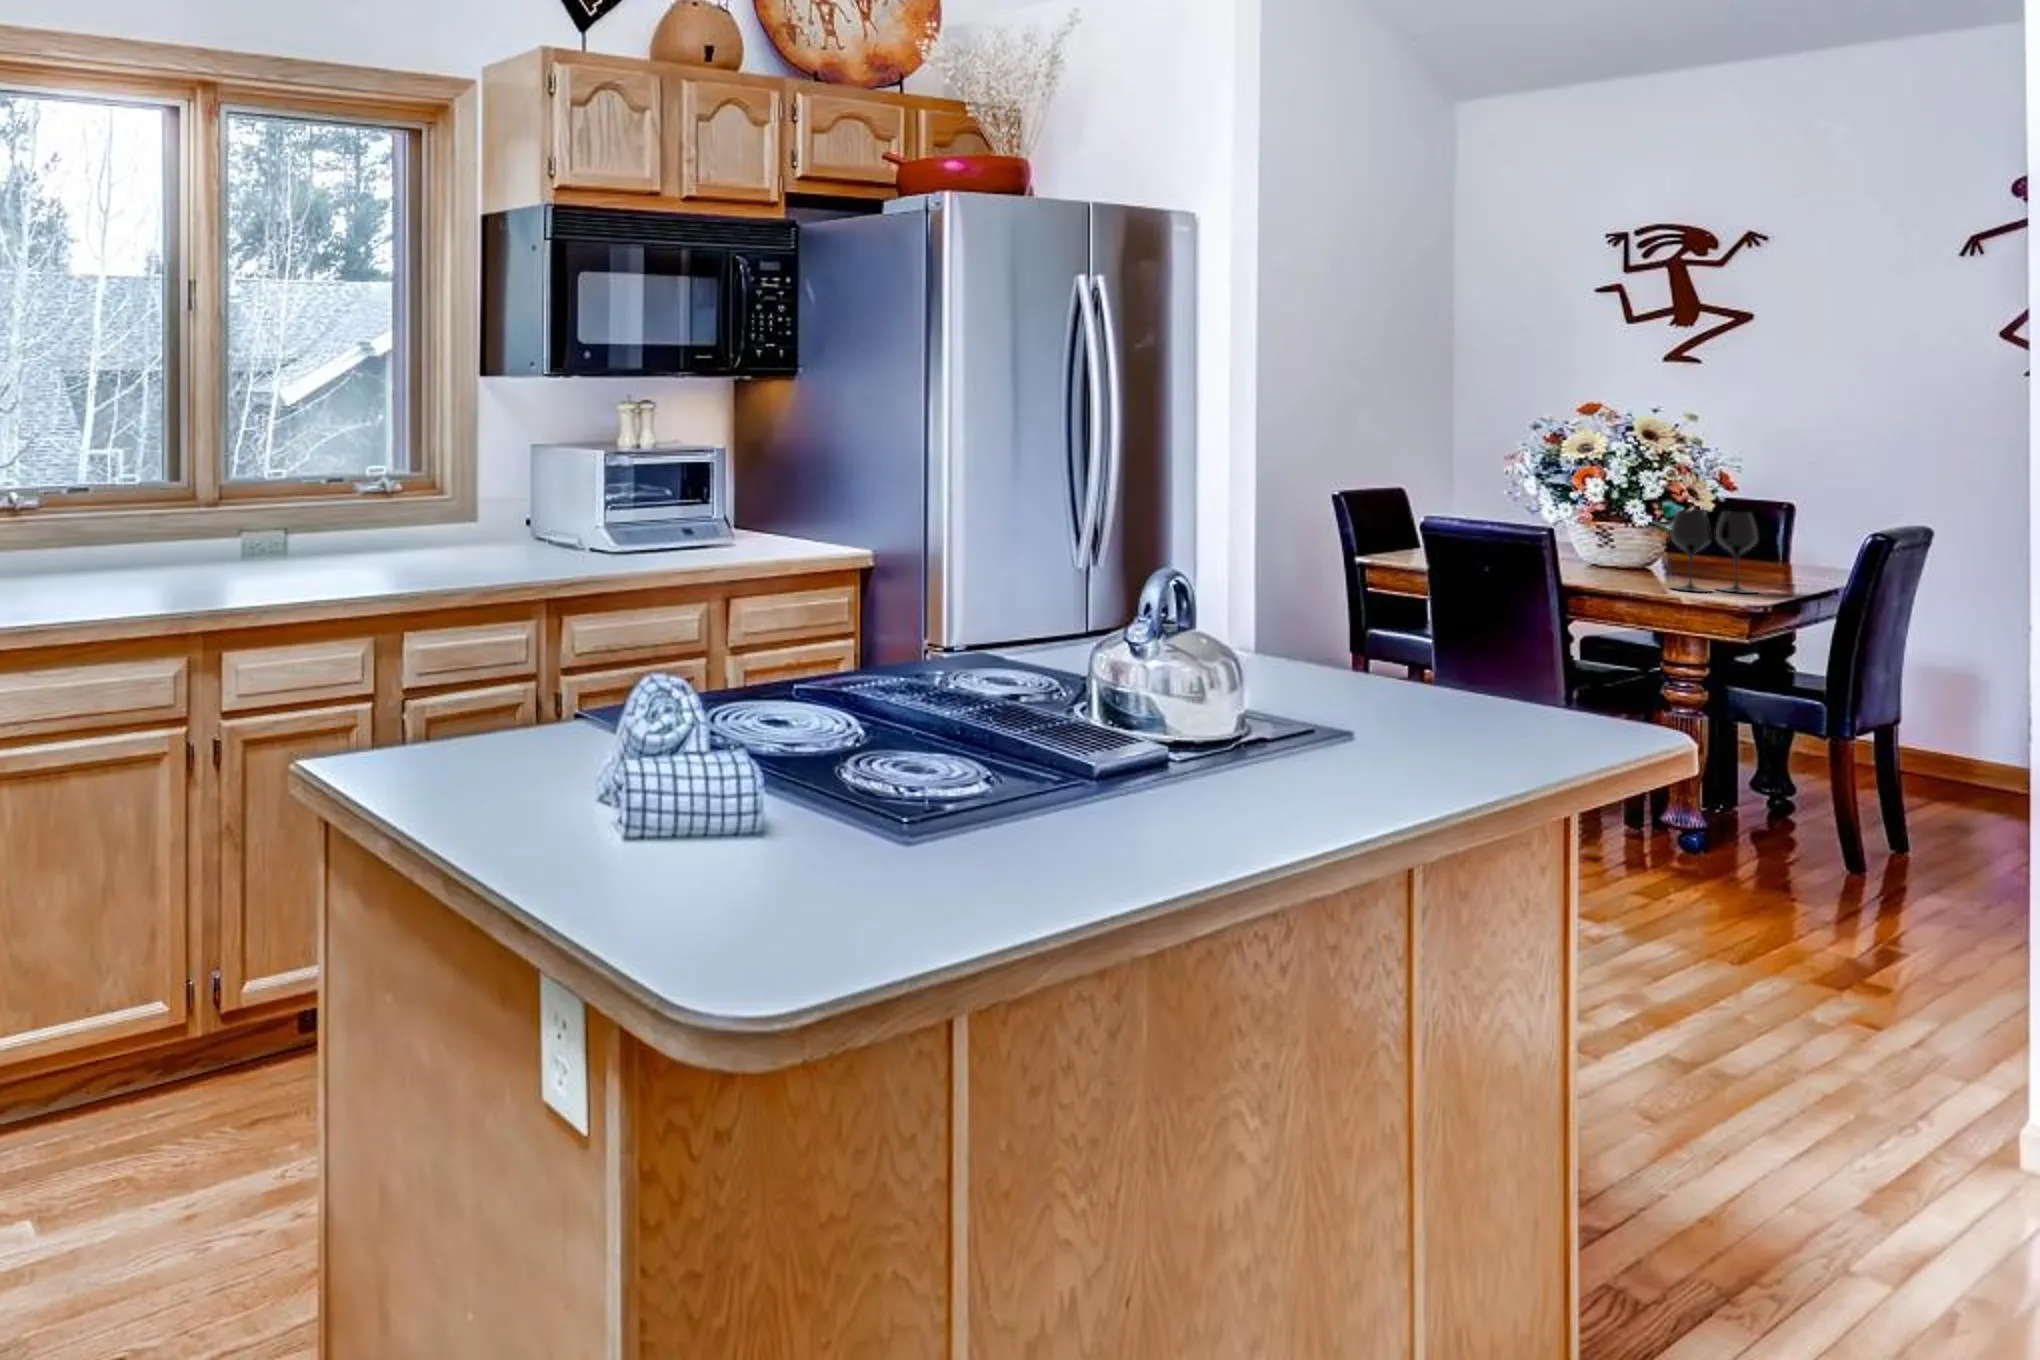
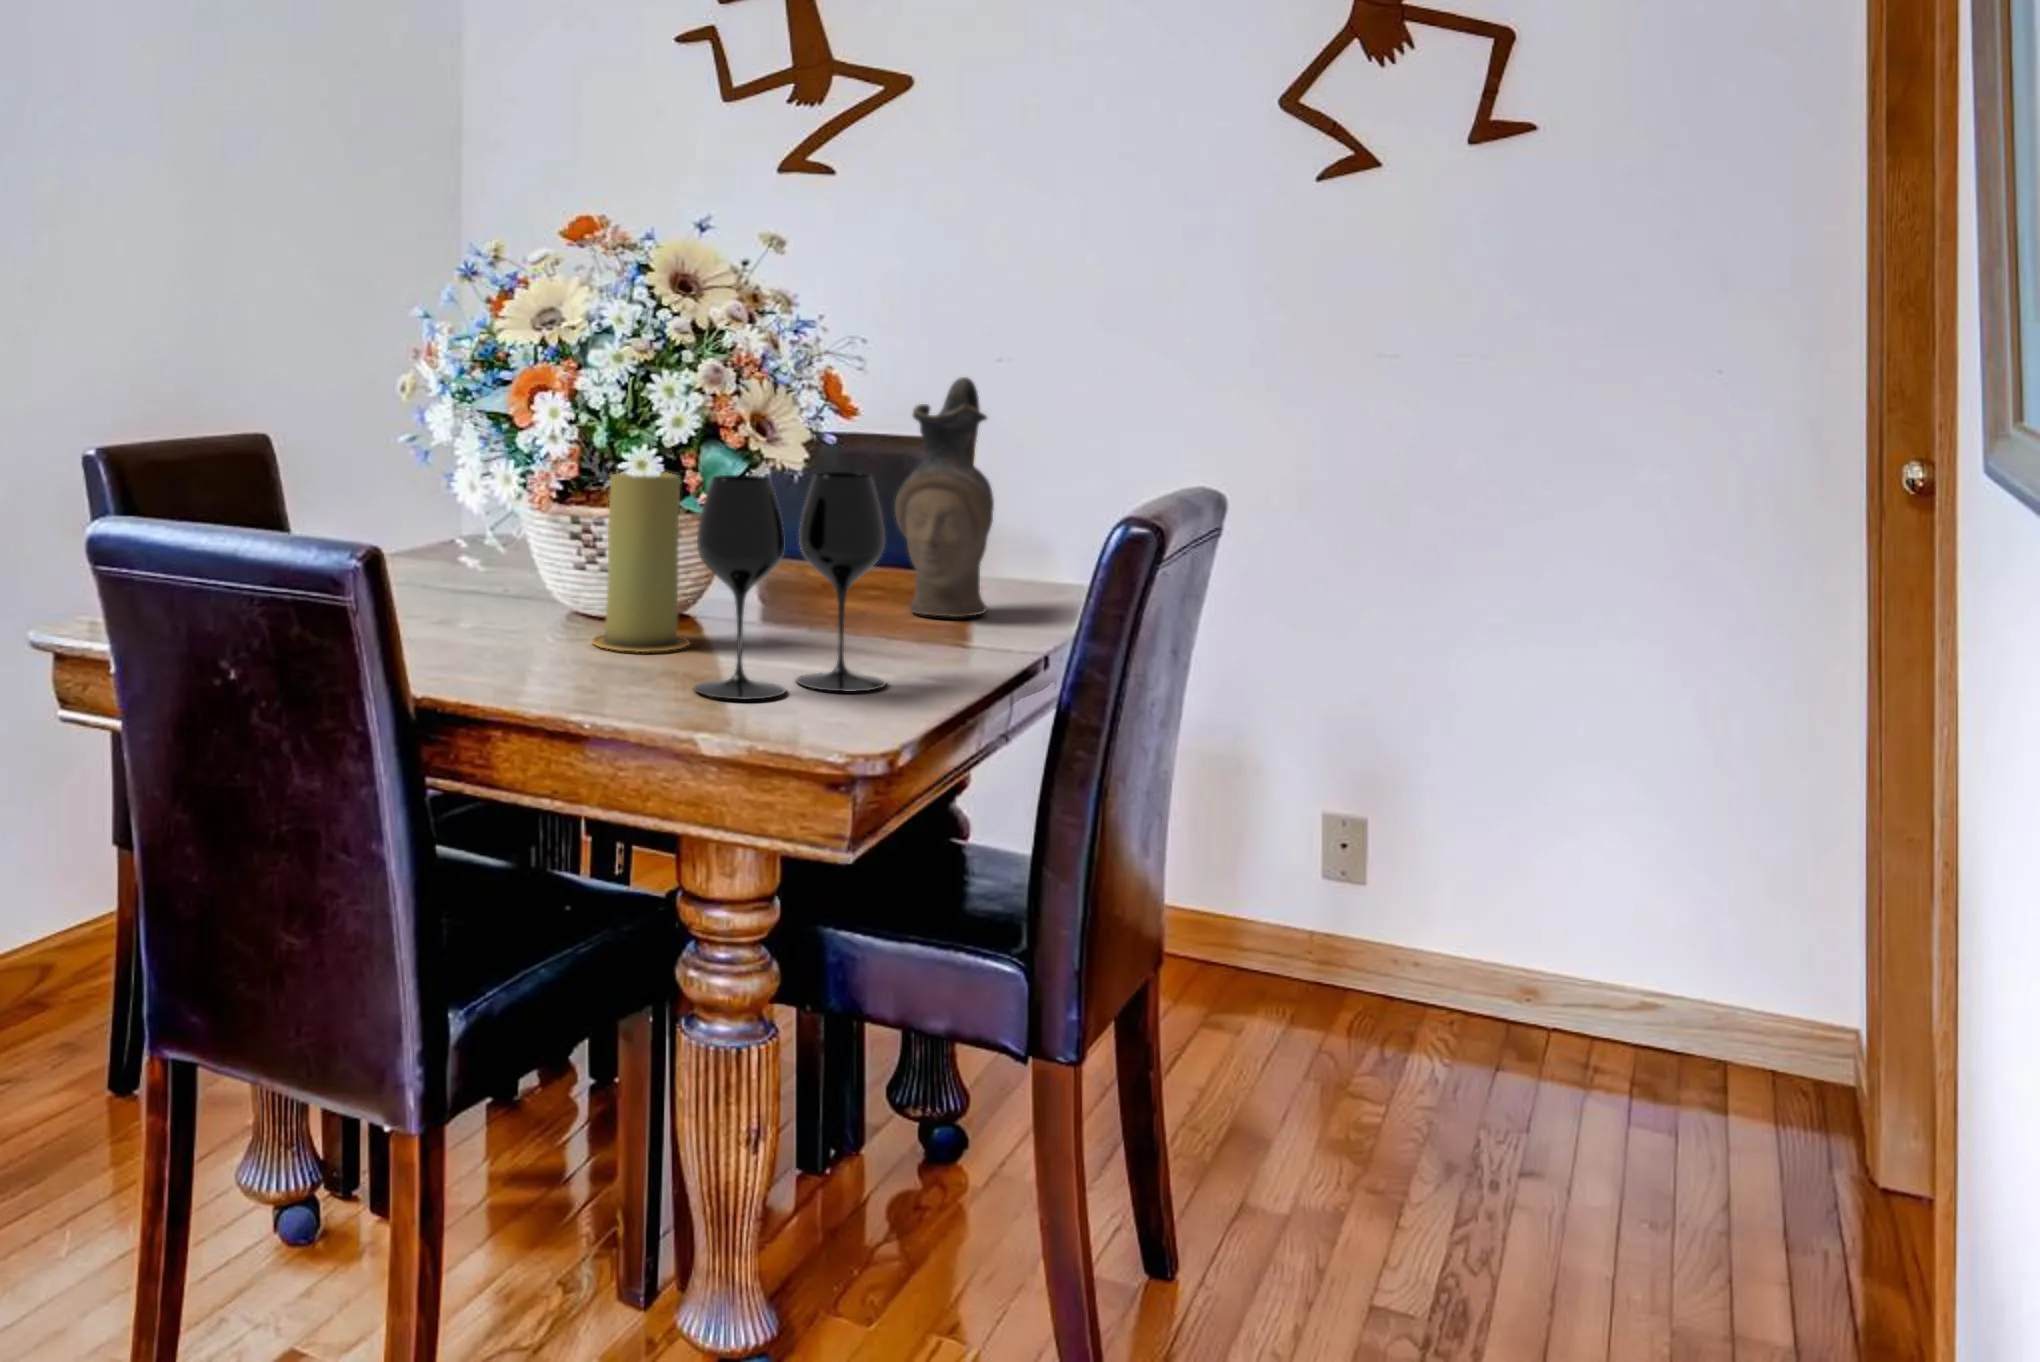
ceramic pitcher: none [1756,476,1809,578] -> present [895,377,994,617]
candle: none [1610,508,1658,579] -> present [592,472,689,652]

